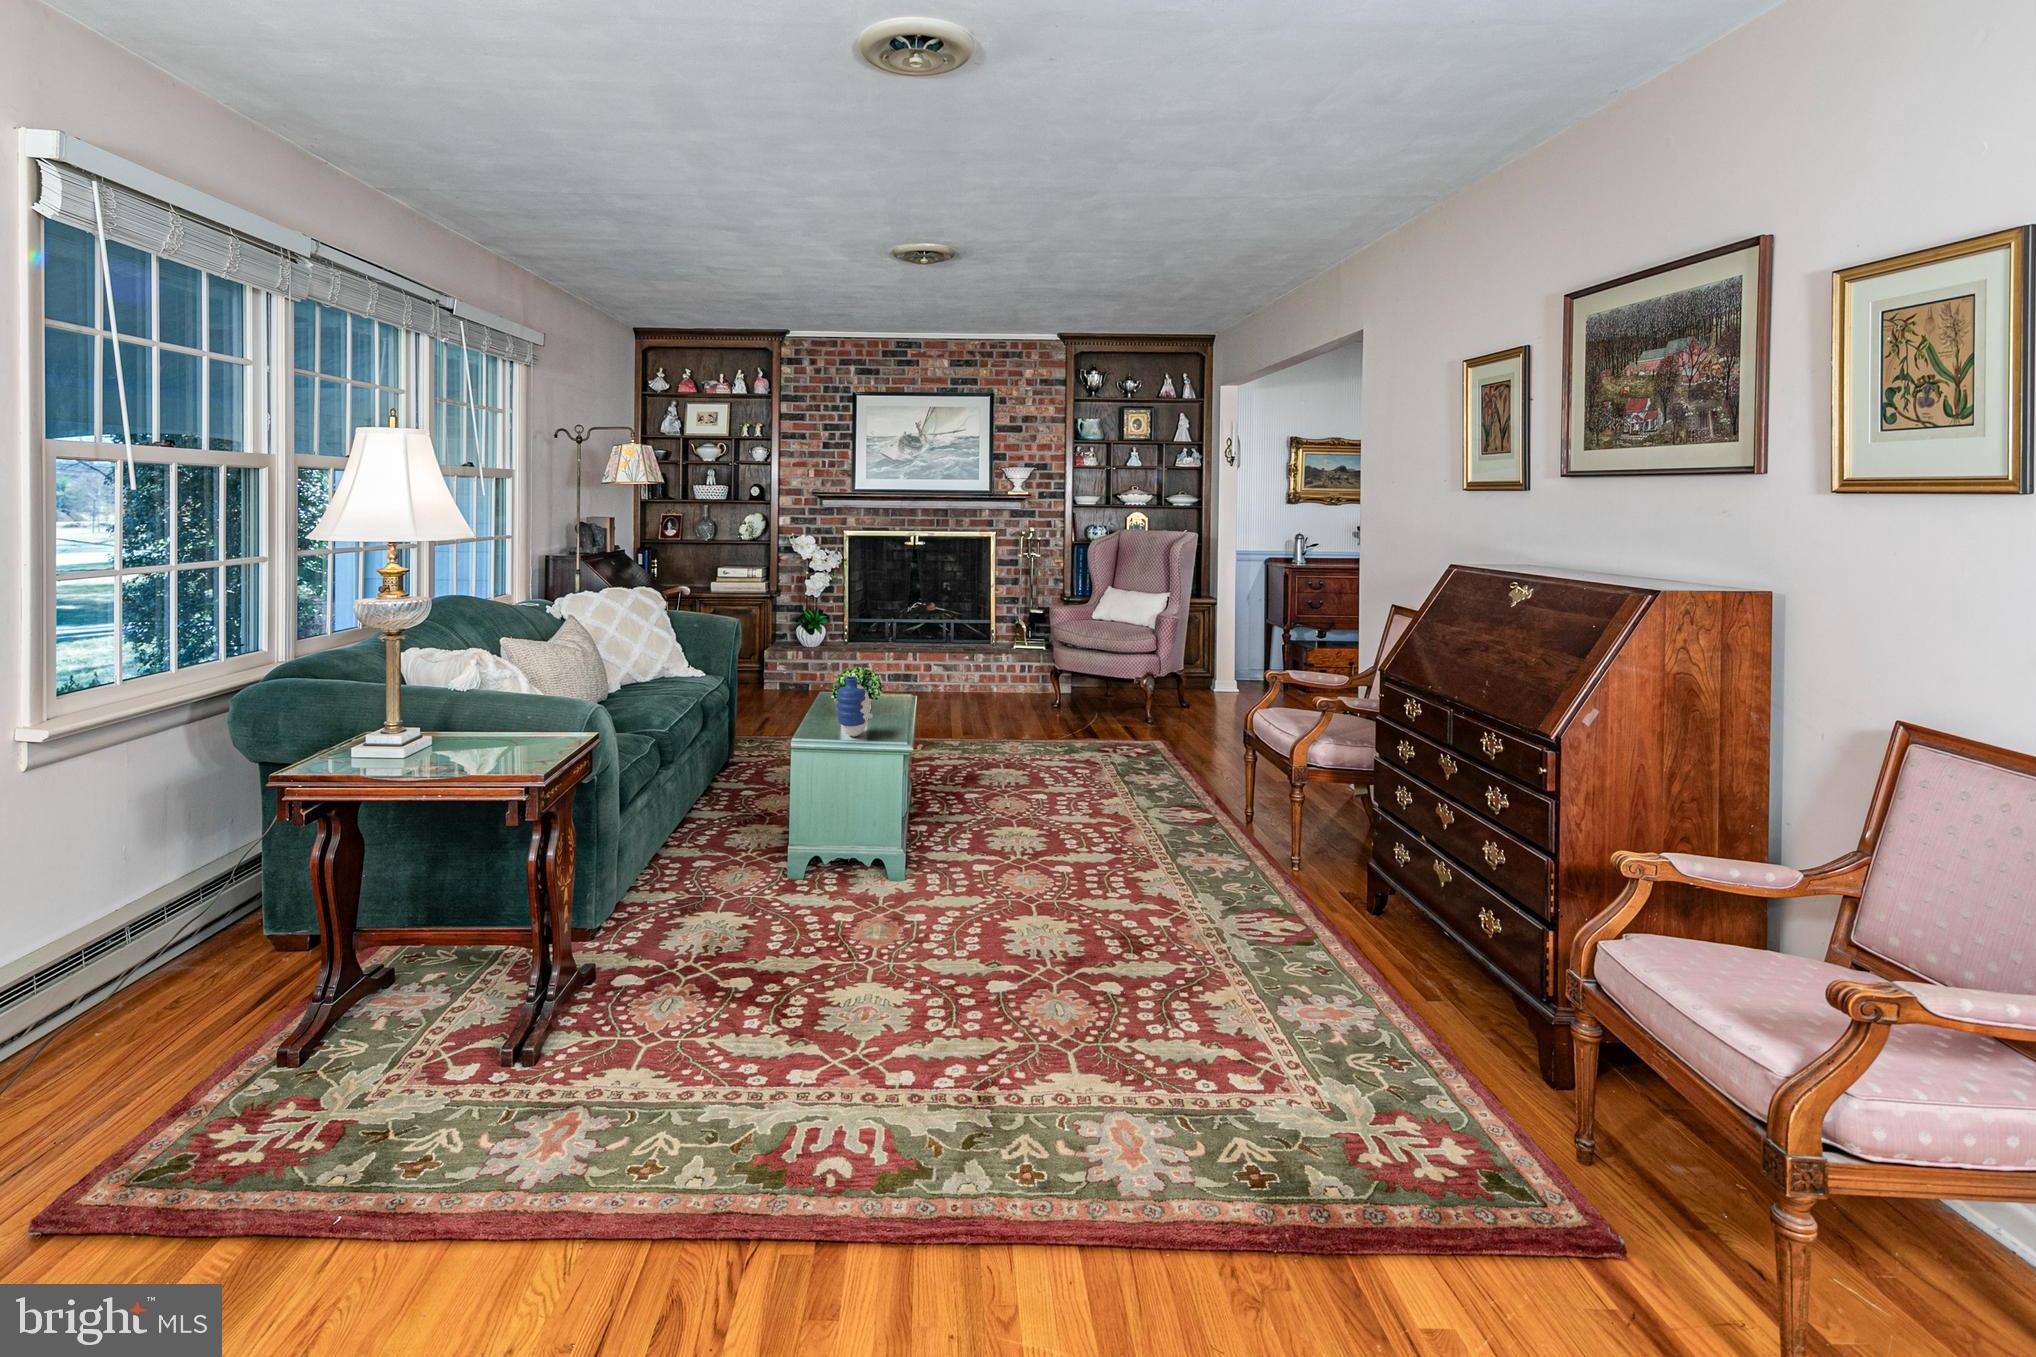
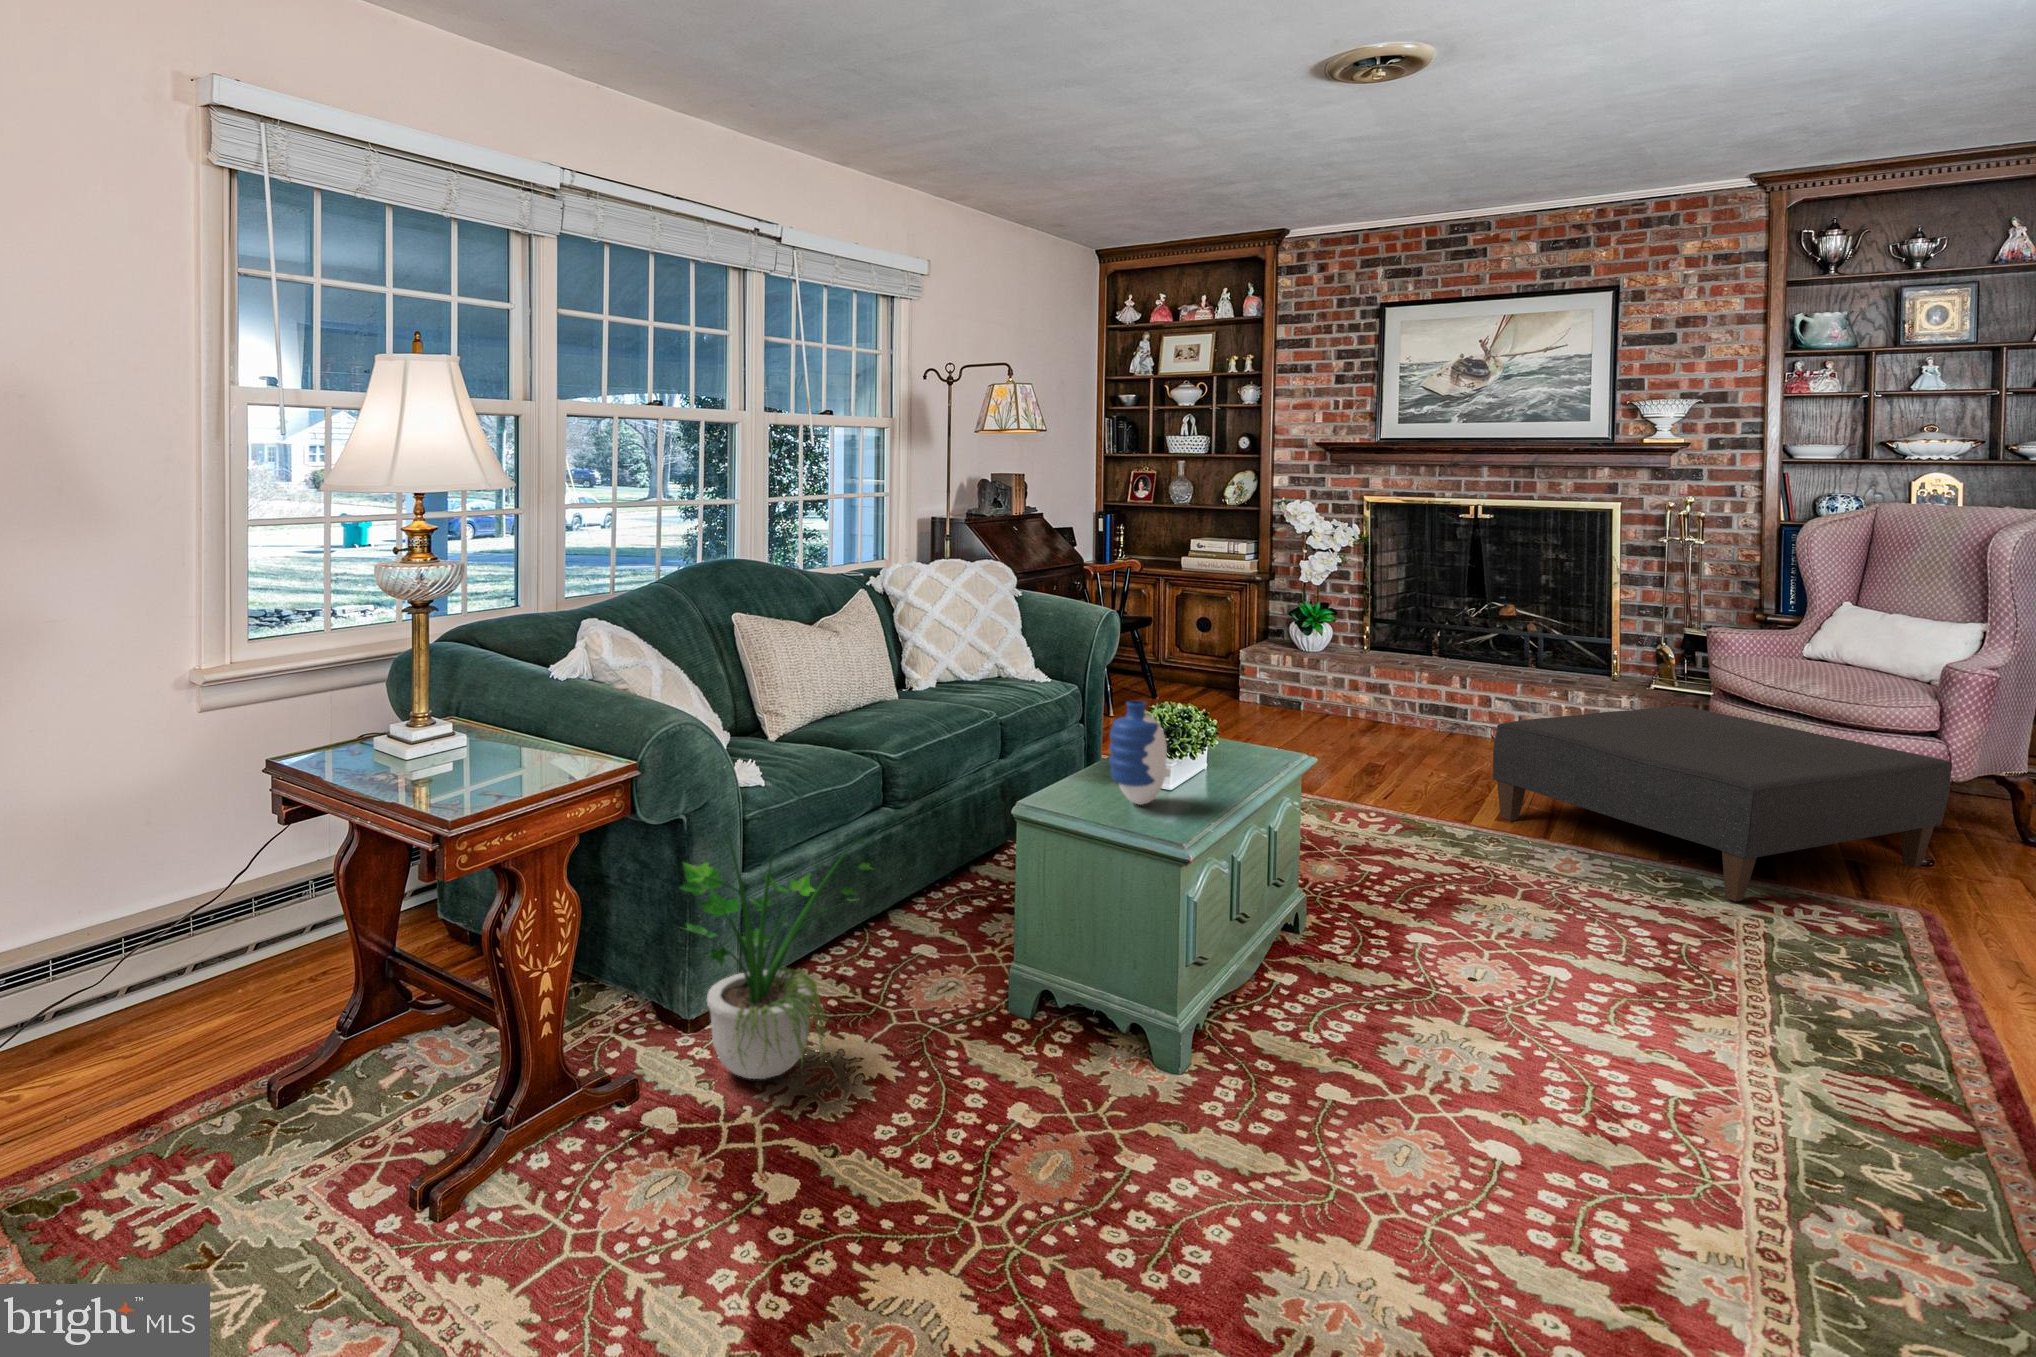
ottoman: none [970,645,1170,743] -> present [1493,706,1952,901]
potted plant: none [594,771,715,944] -> present [680,835,873,1079]

